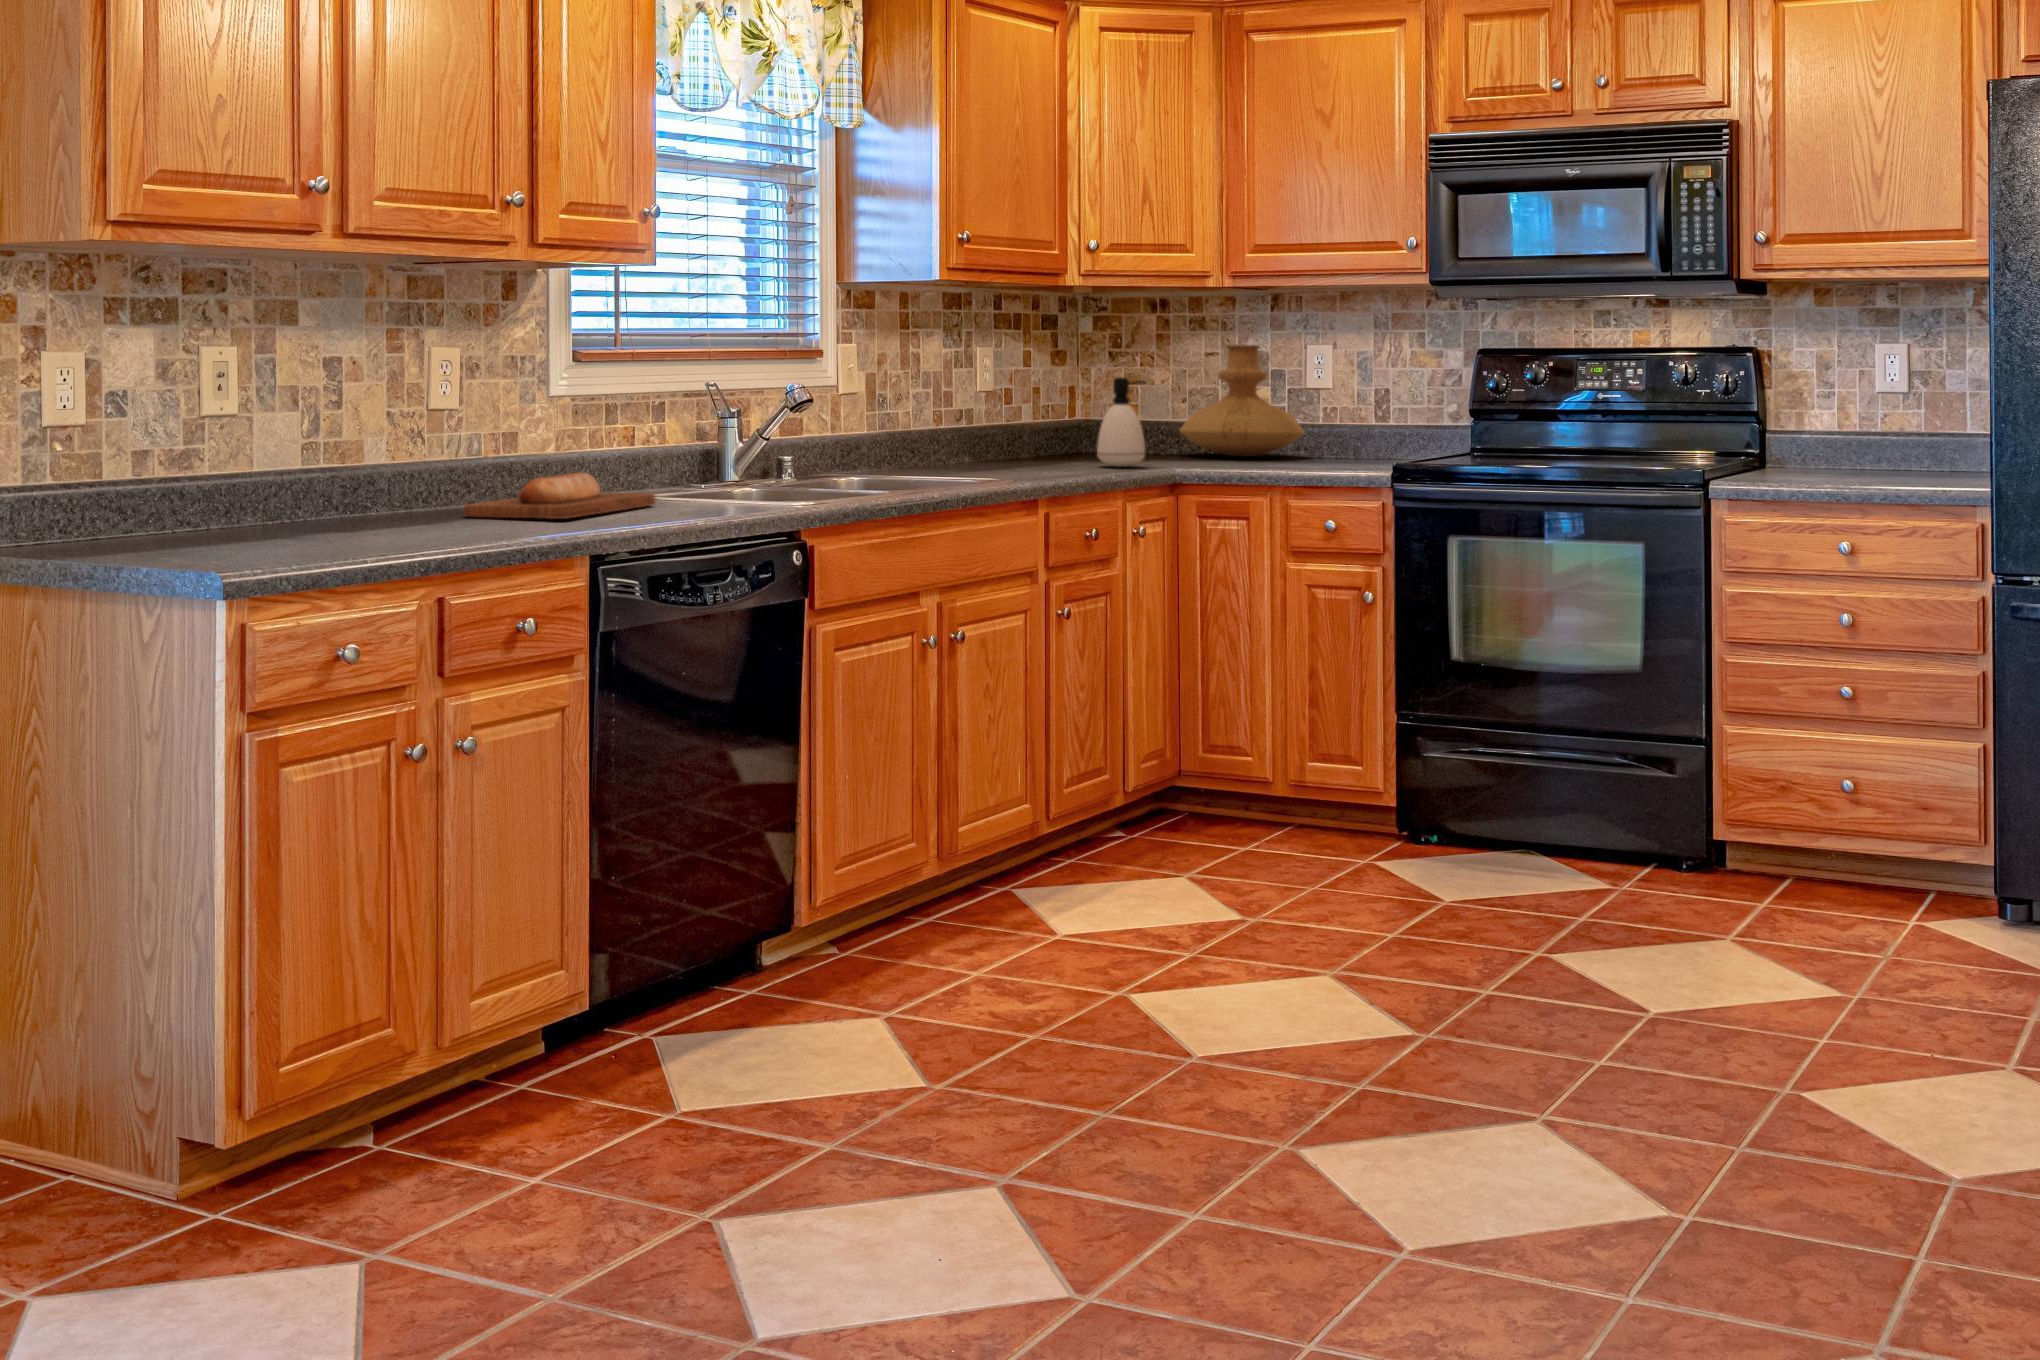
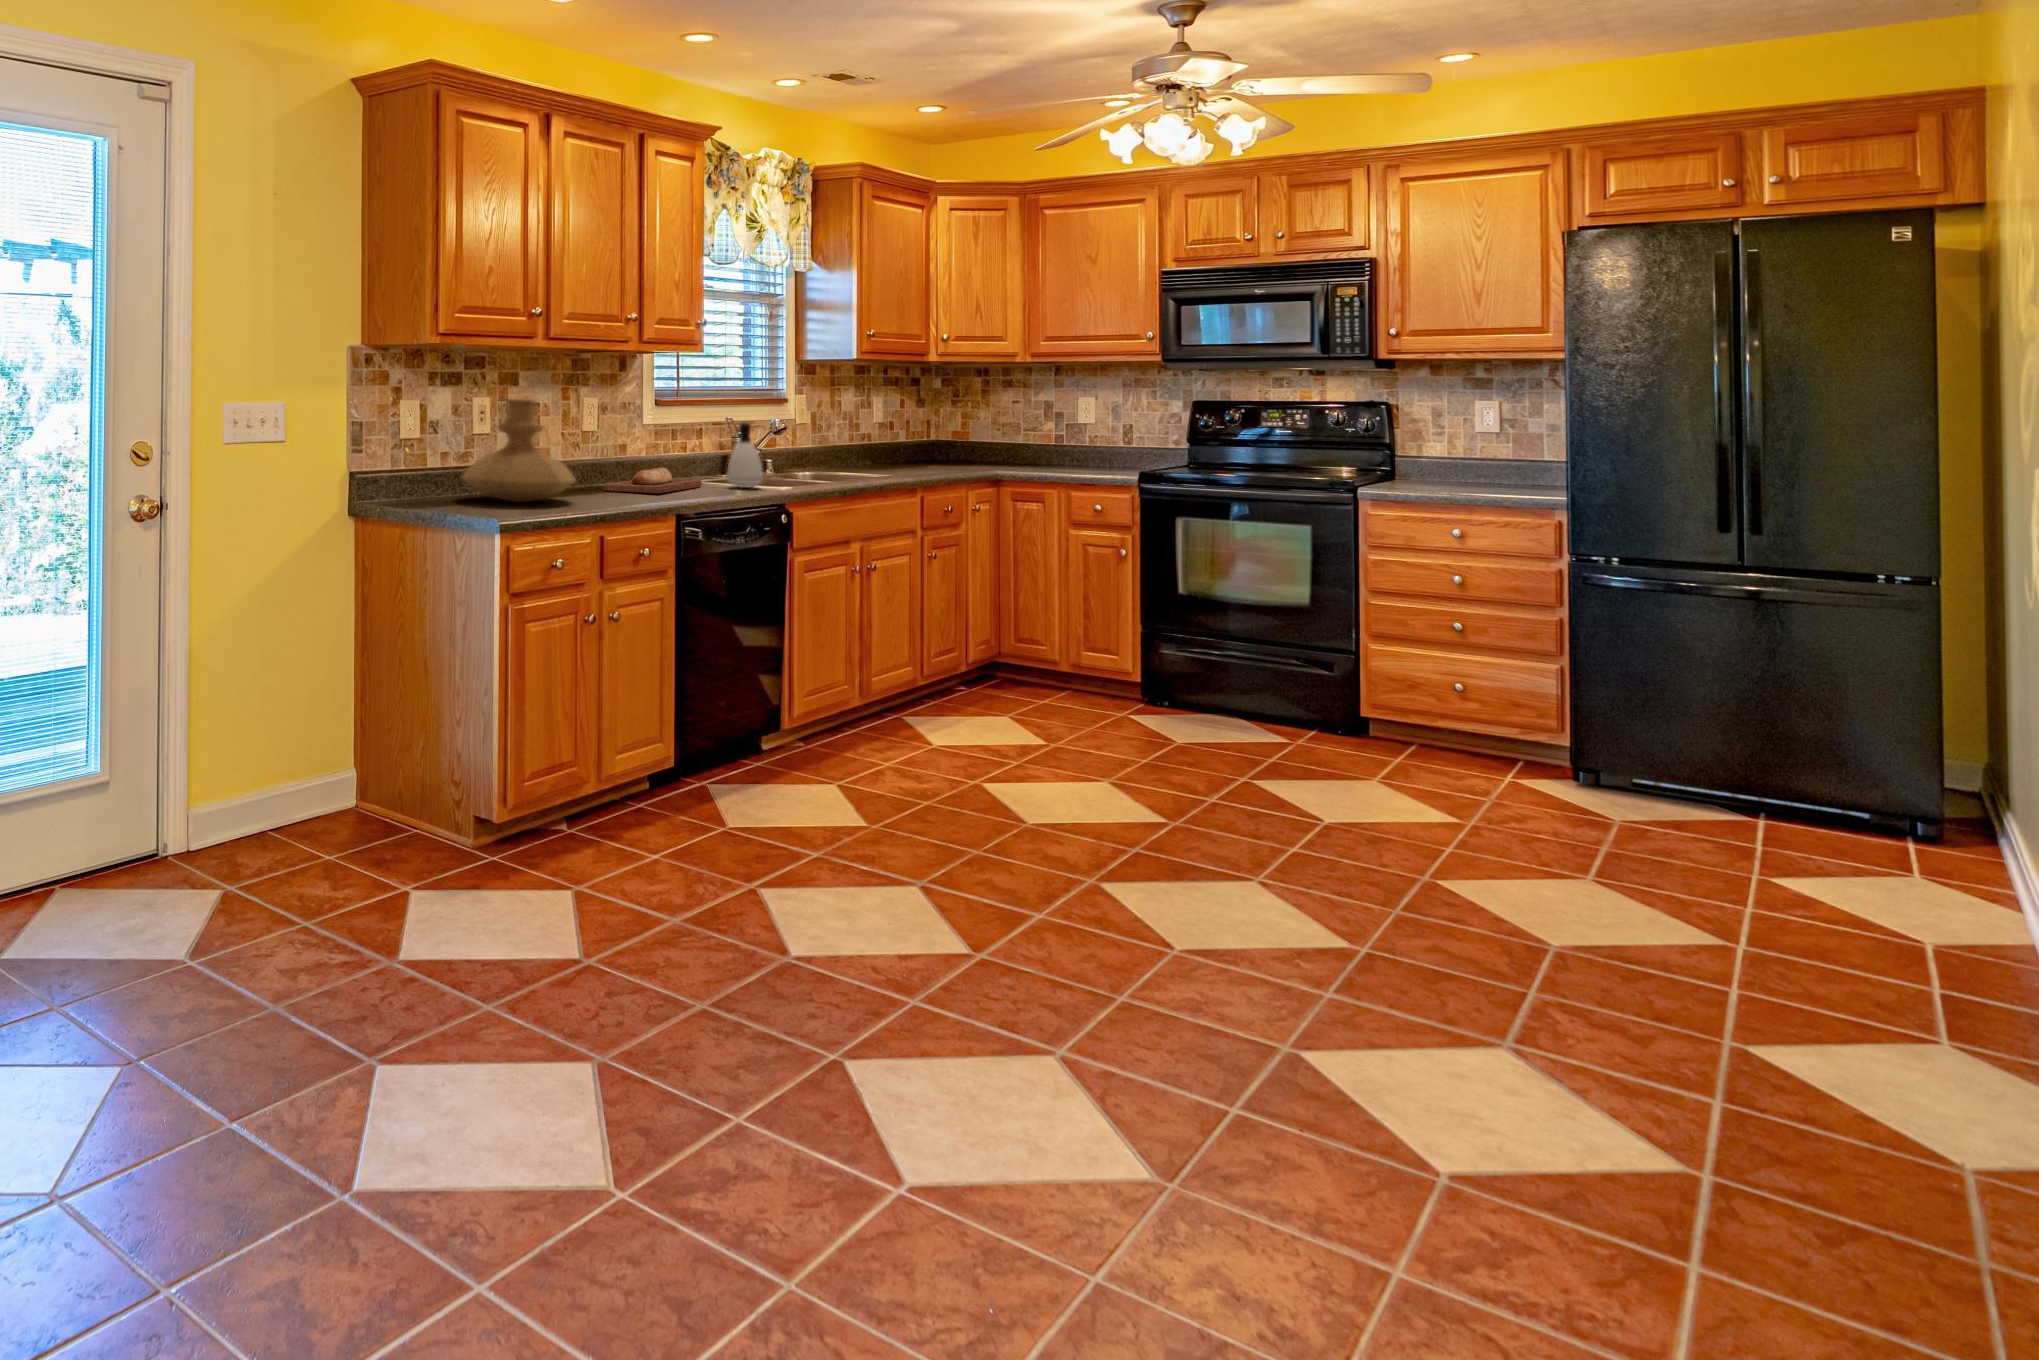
vase: present [1180,345,1304,456] -> present [462,399,576,502]
soap dispenser: present [1097,377,1146,467] -> present [727,422,764,488]

